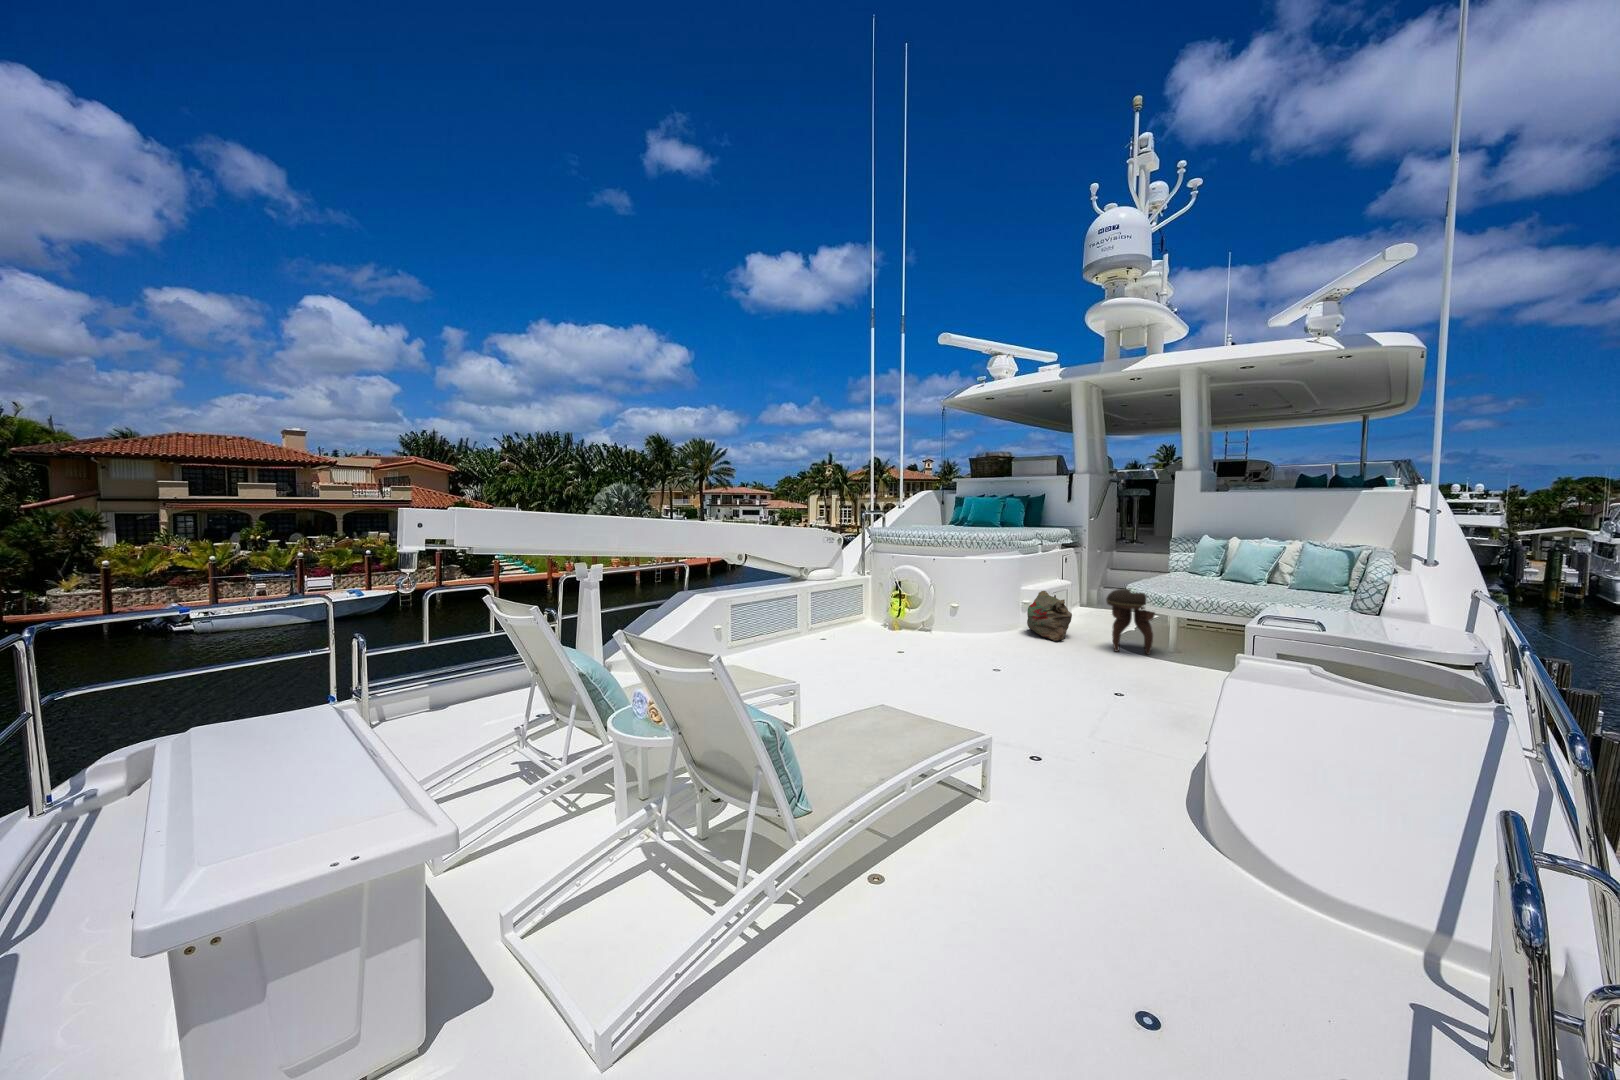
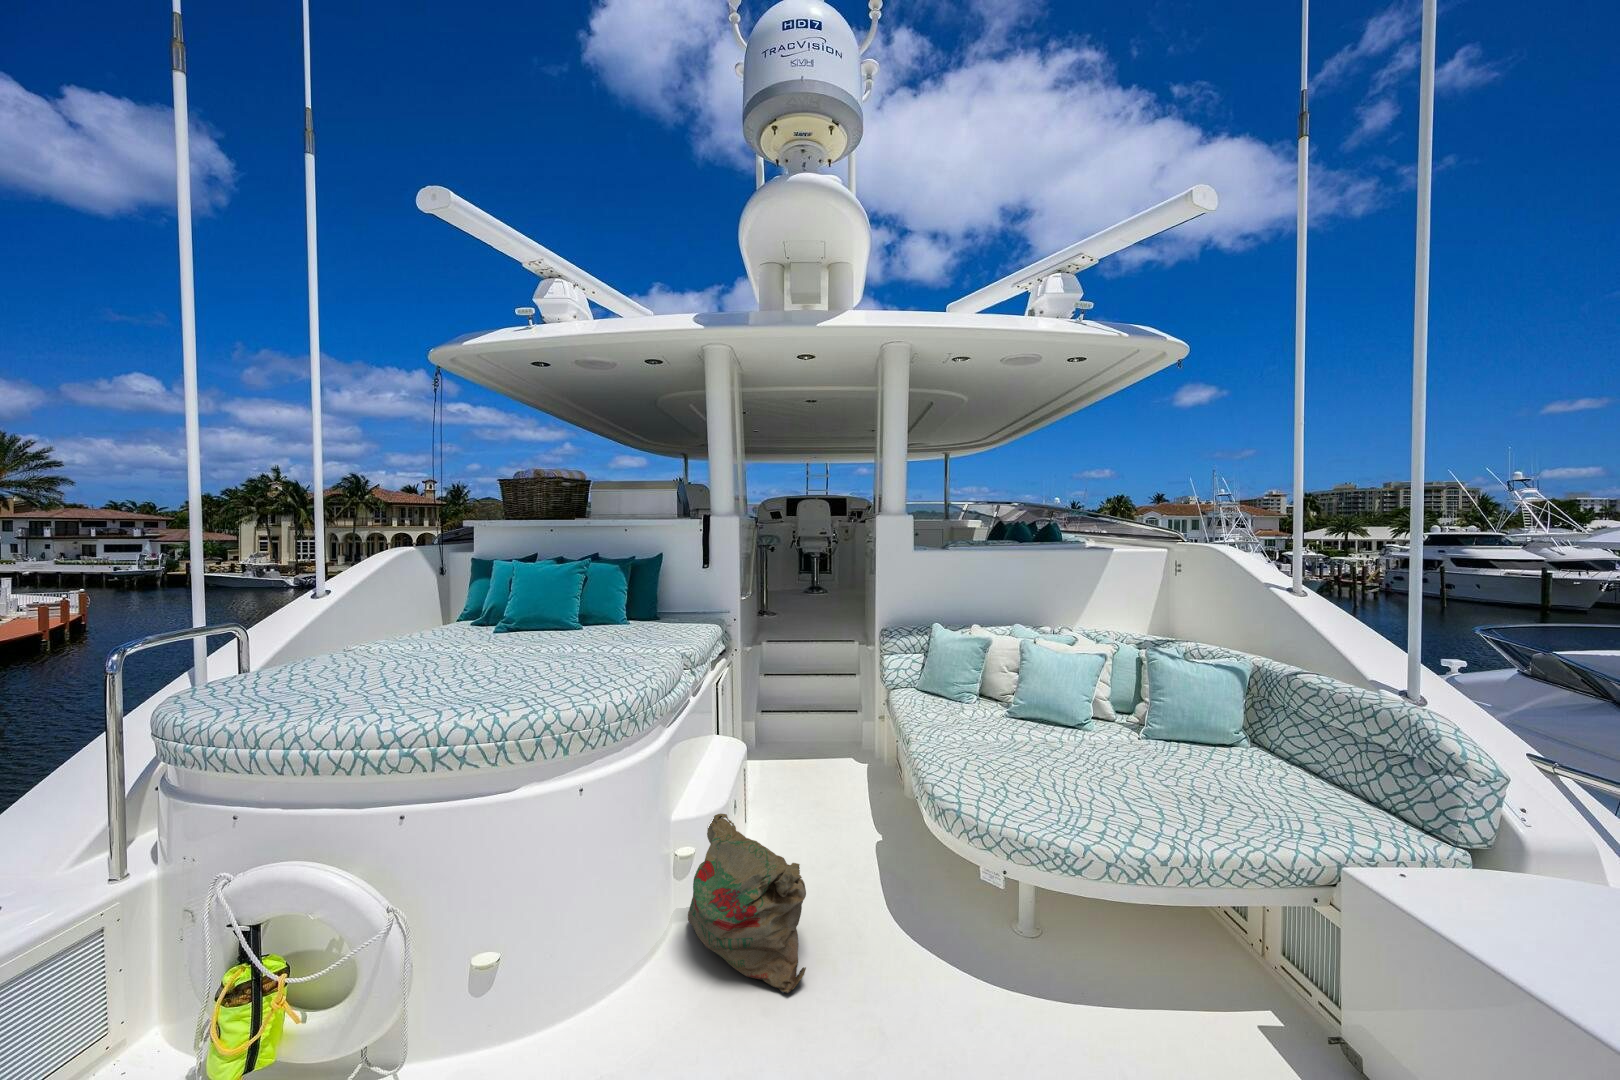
footstool: present [1106,589,1155,654] -> none [905,808,1032,1006]

